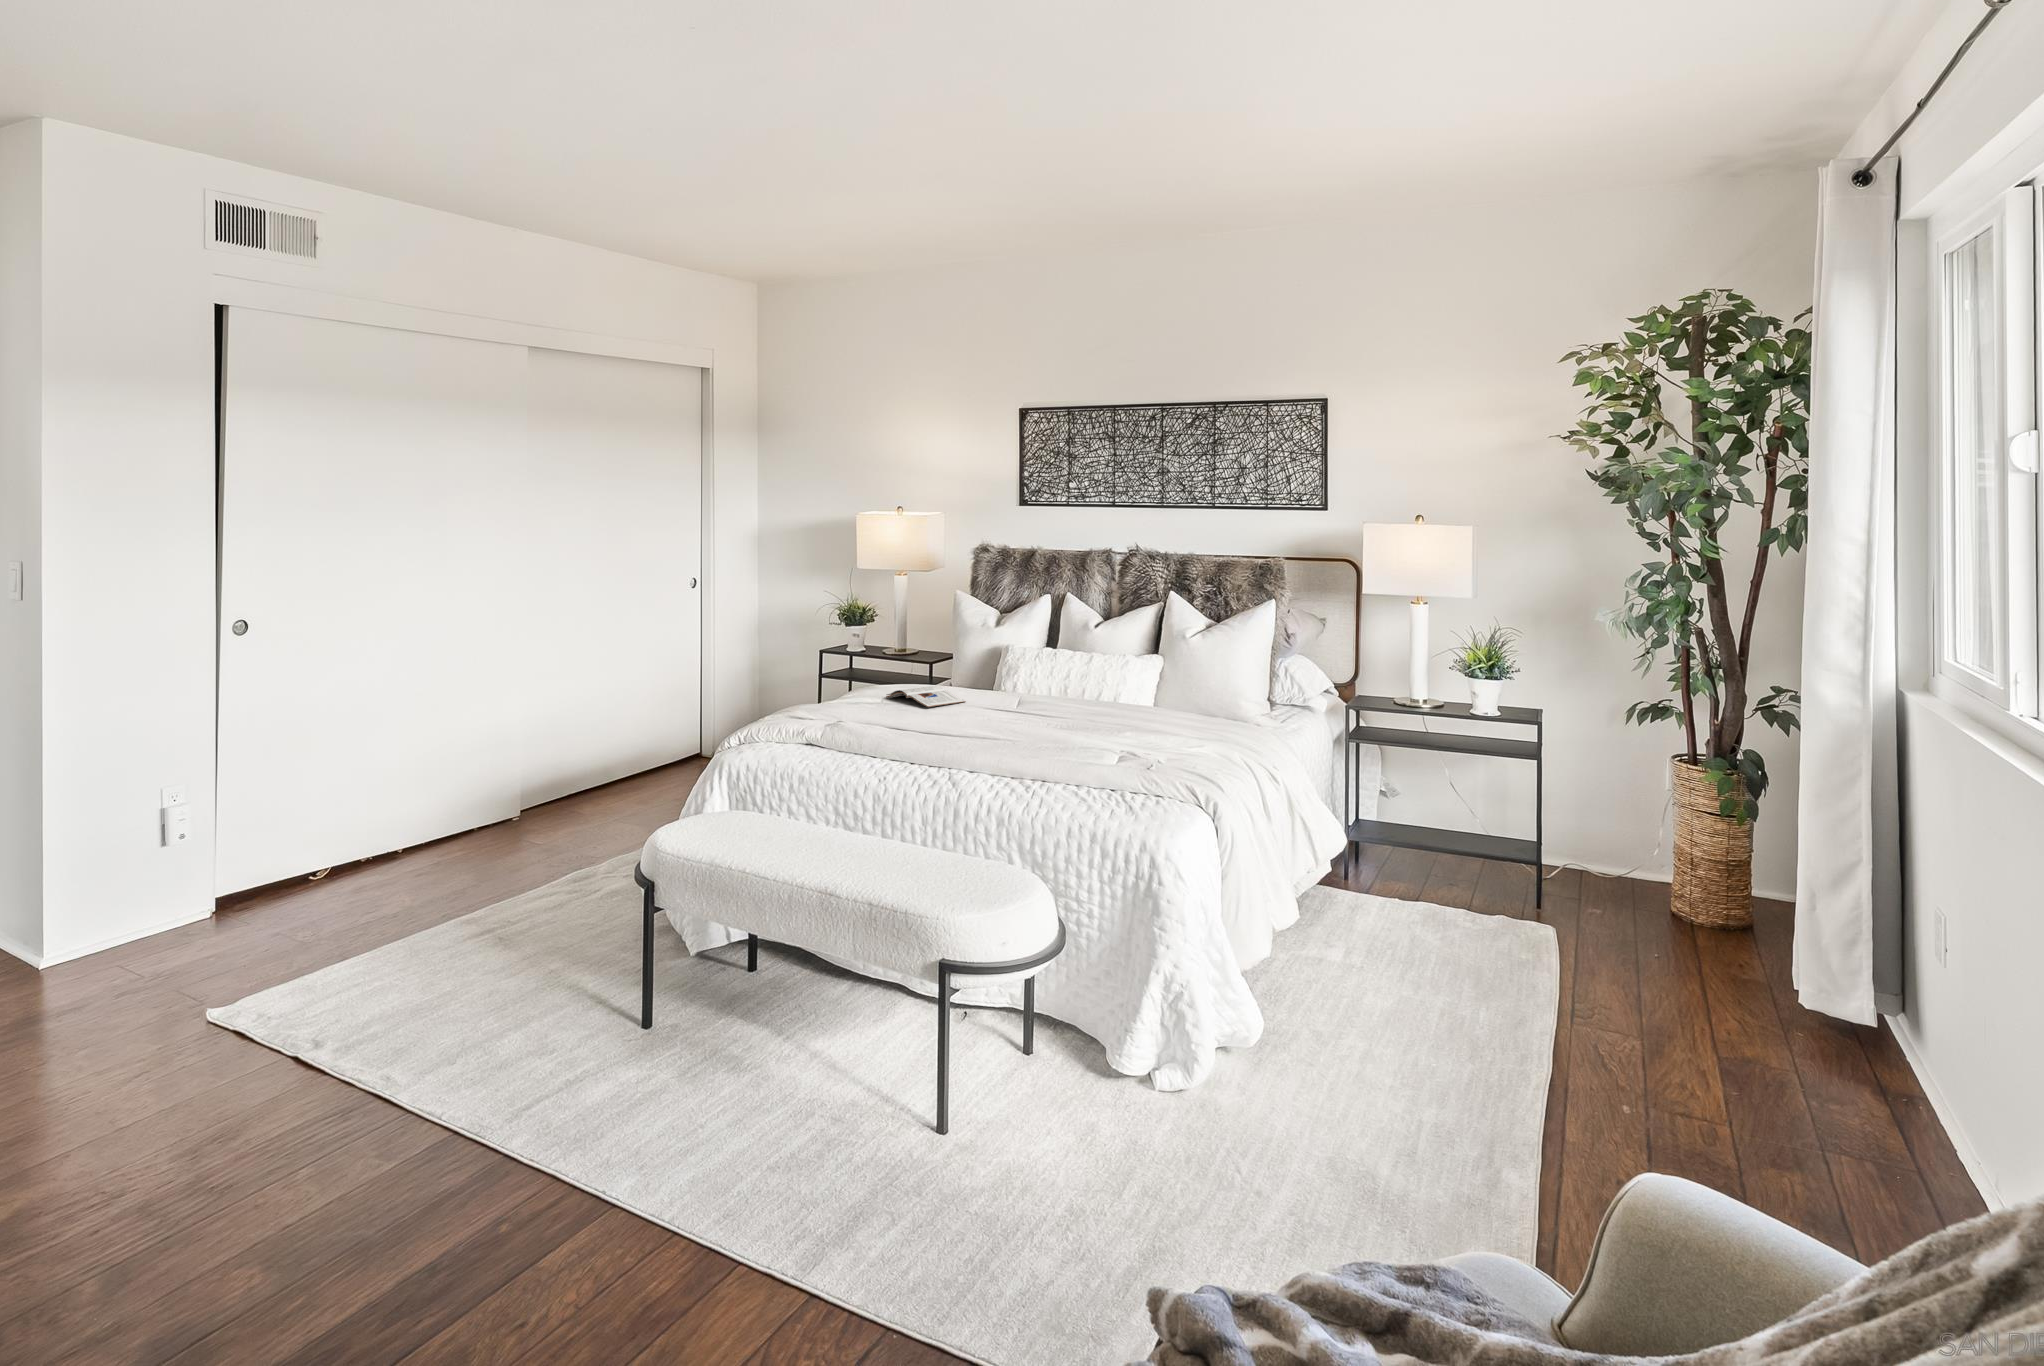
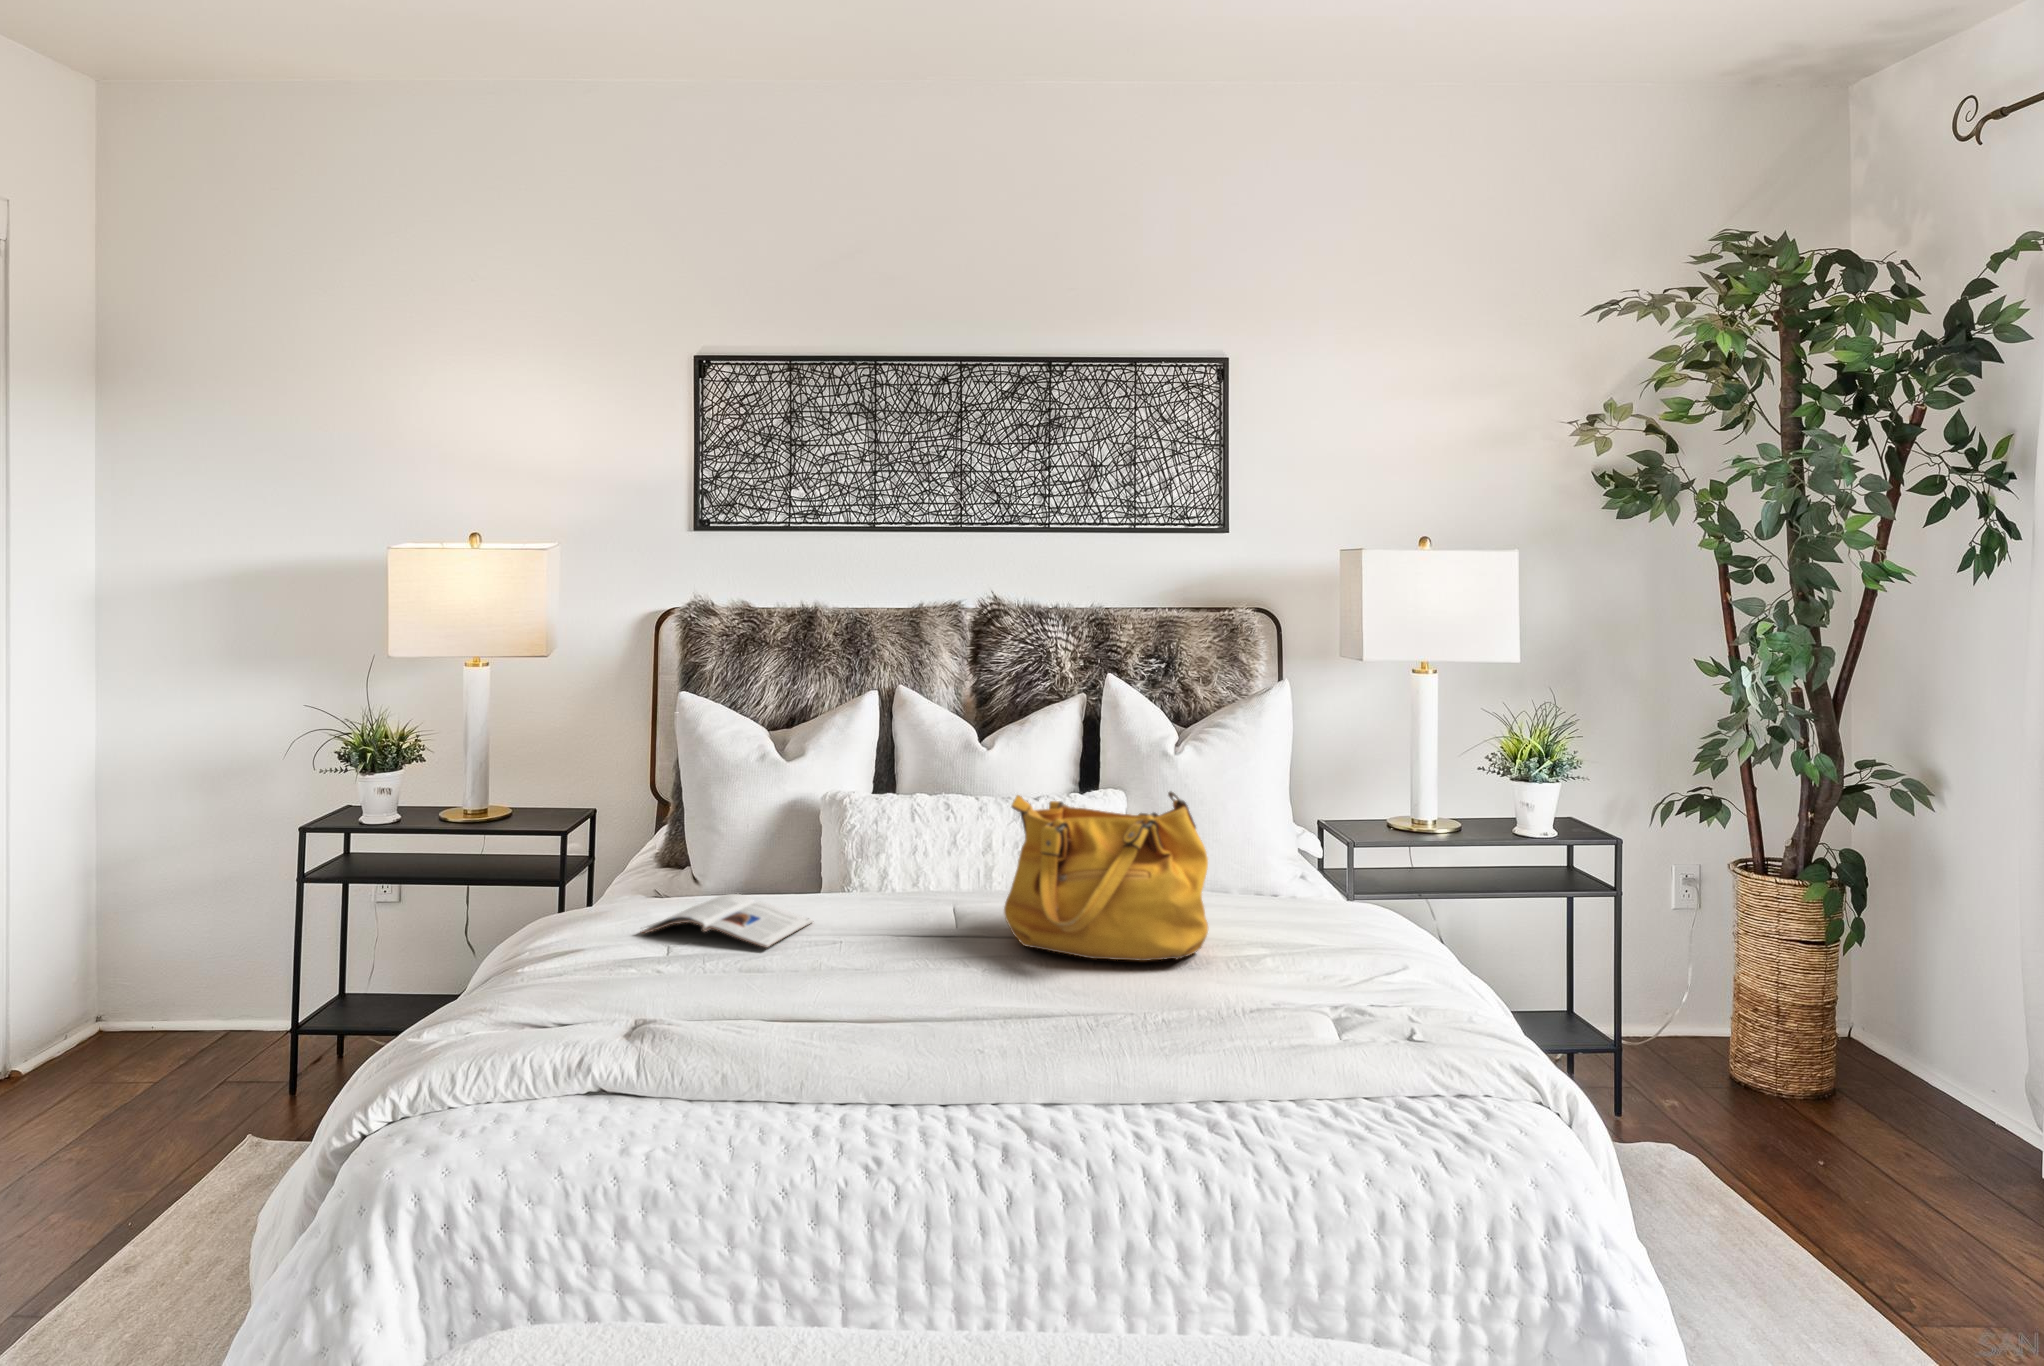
handbag: none [1037,645,1132,733] -> present [1004,792,1208,961]

